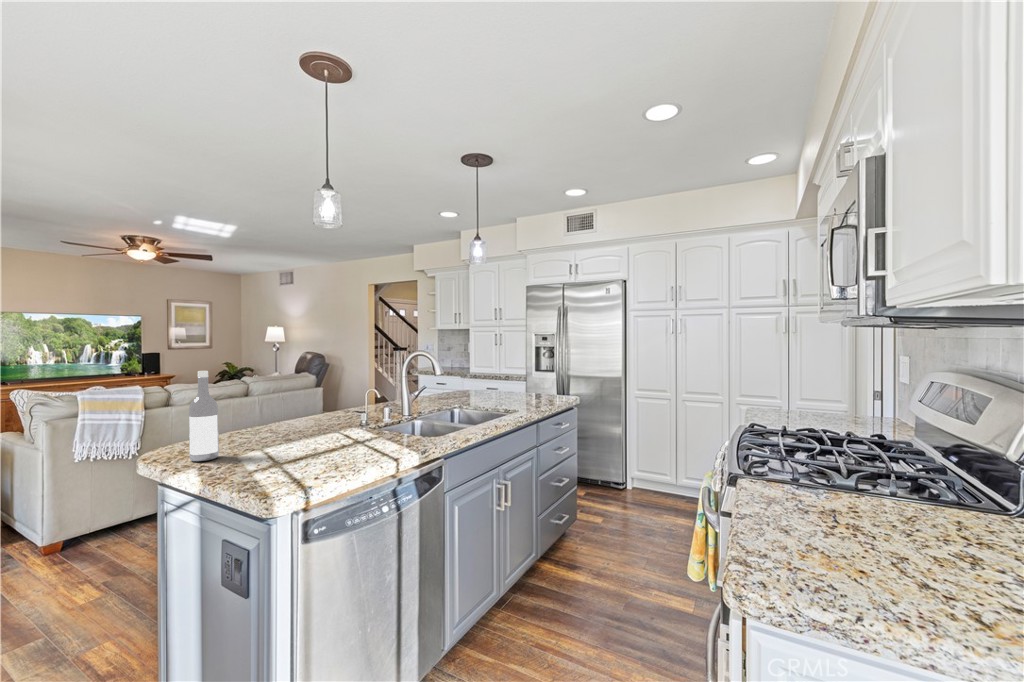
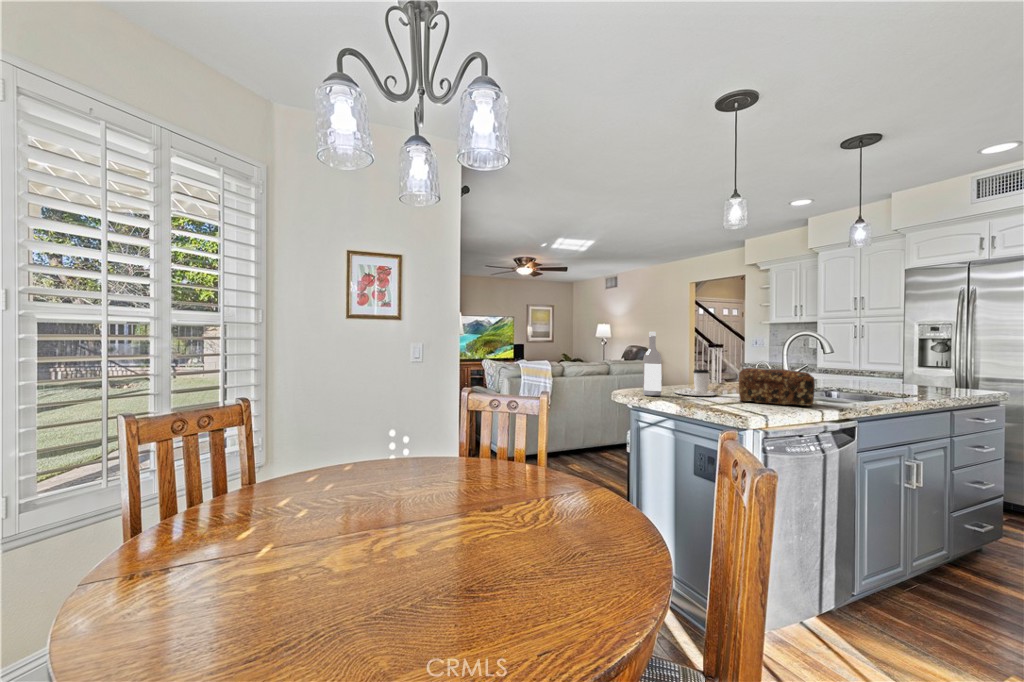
bread loaf: none [317,409,403,455] -> present [739,368,815,406]
coffee cup: none [247,412,306,451] -> present [674,369,717,396]

